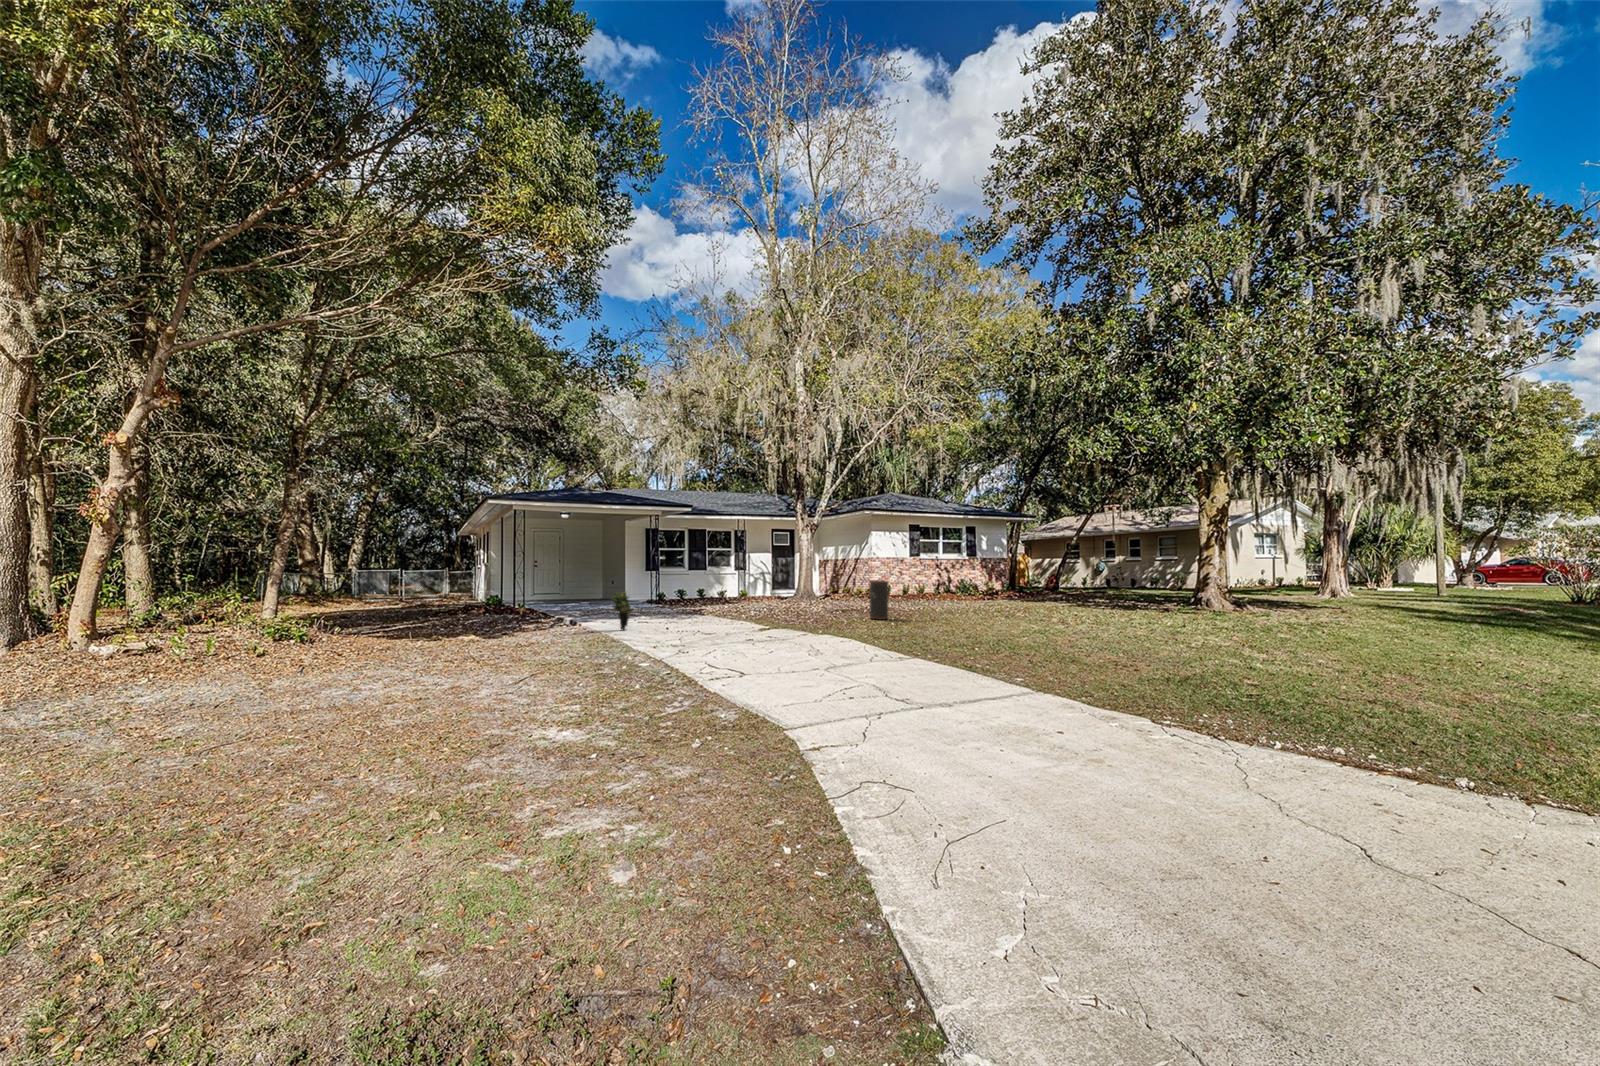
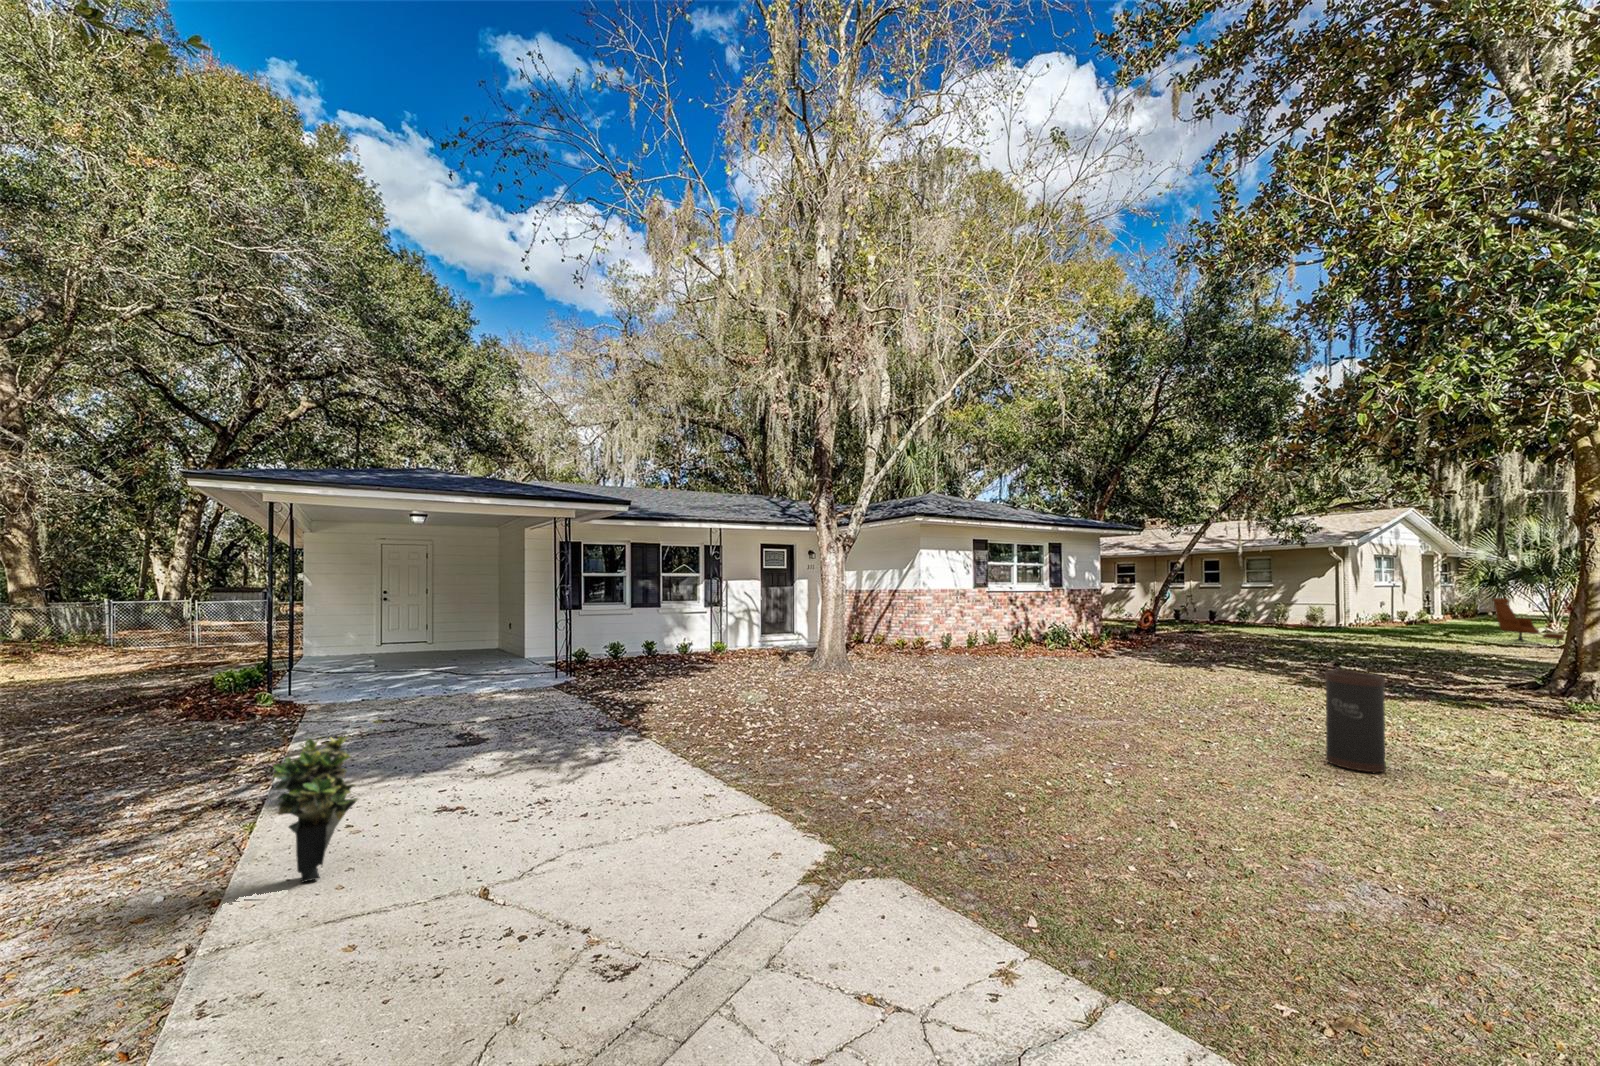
lounge chair: none [1281,562,1322,595] -> present [1493,598,1564,646]
trash can: present [869,580,889,619] -> present [1325,670,1386,774]

